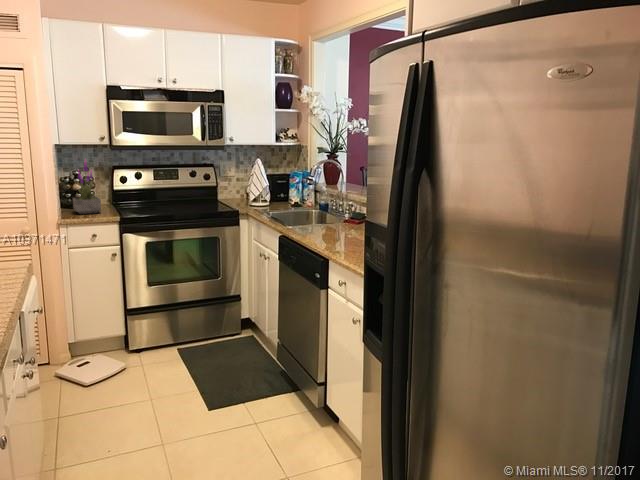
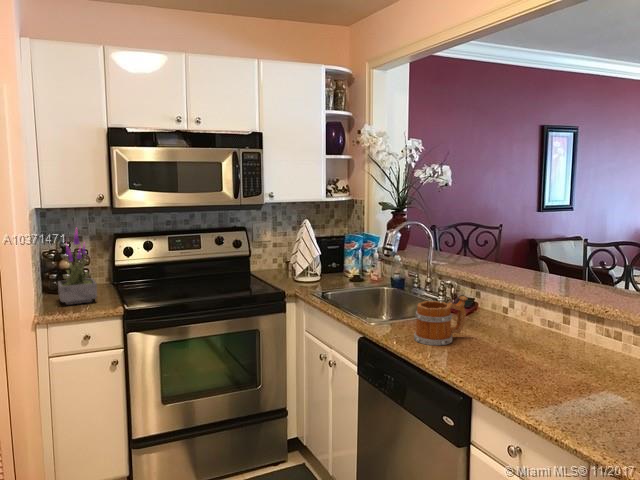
mug: none [312,207,348,237] -> present [414,296,467,345]

